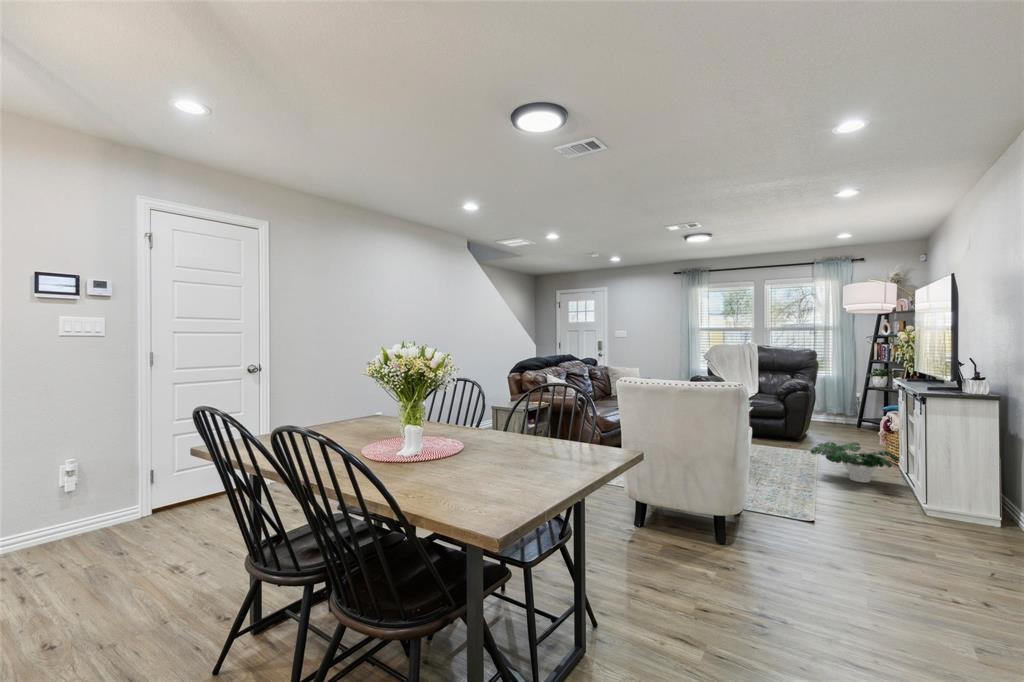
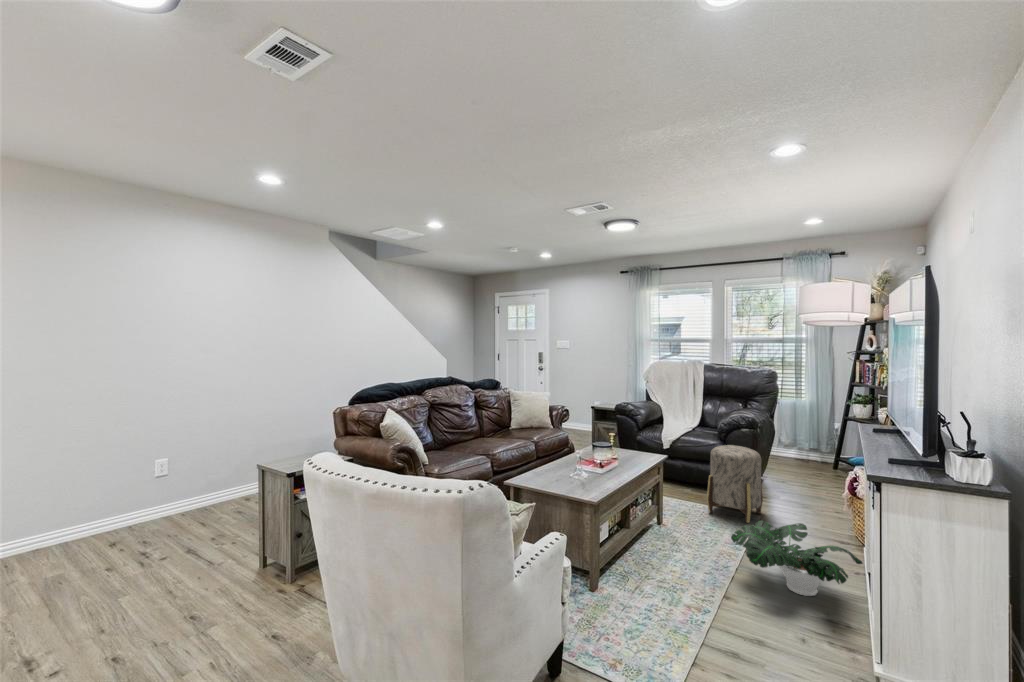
ottoman: none [776,401,817,454] -> present [707,445,763,523]

